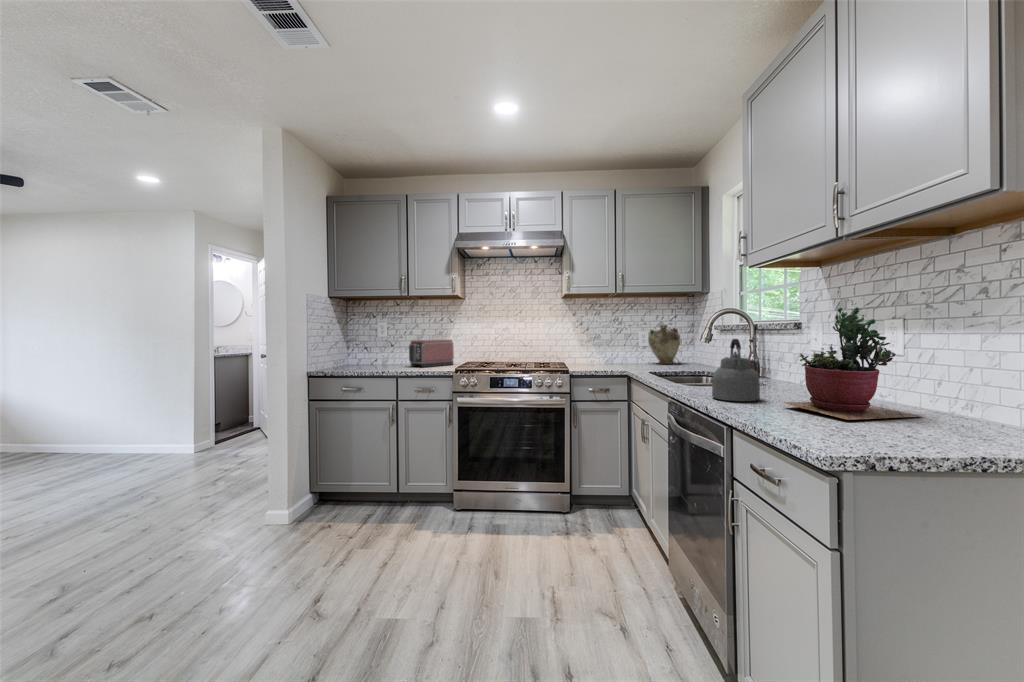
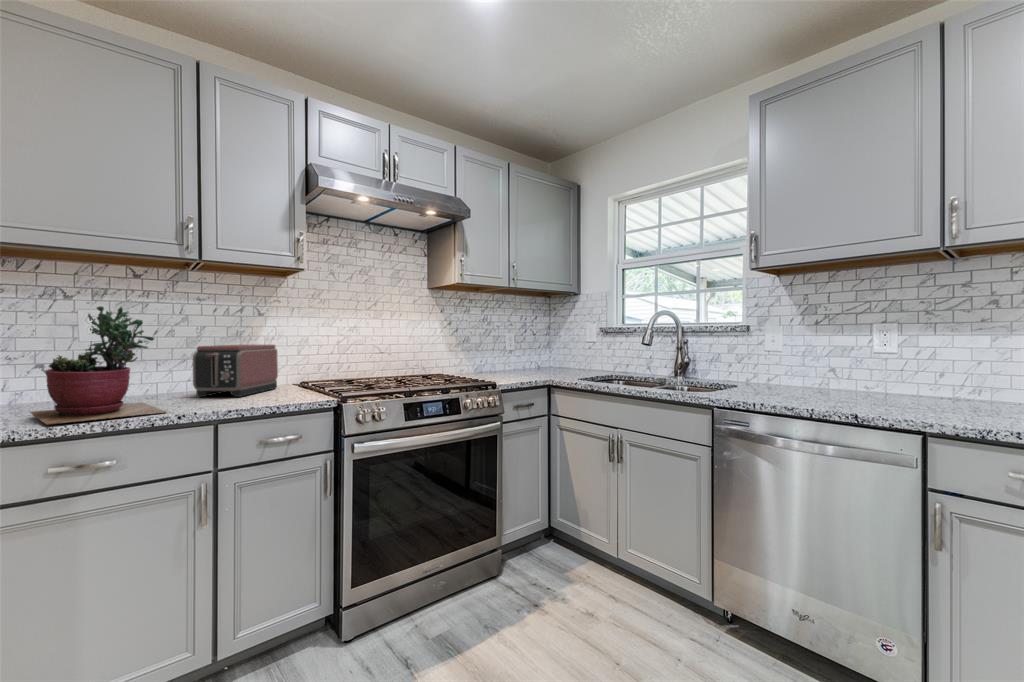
succulent plant: present [784,307,922,420] -> present [30,306,166,424]
vase: present [649,325,680,364] -> none [532,327,566,371]
kettle: present [712,339,760,401] -> none [770,339,839,404]

